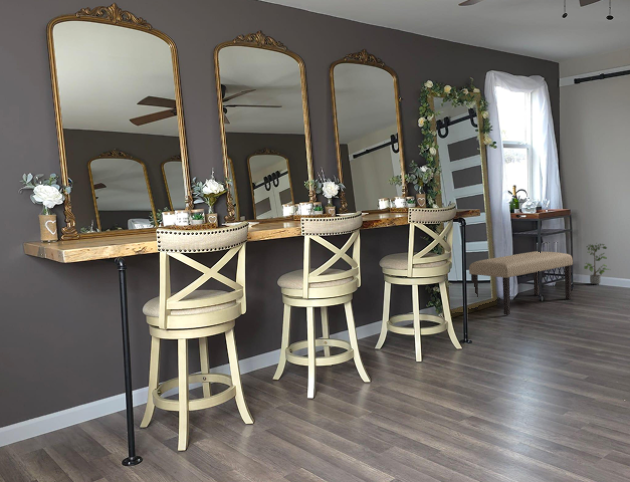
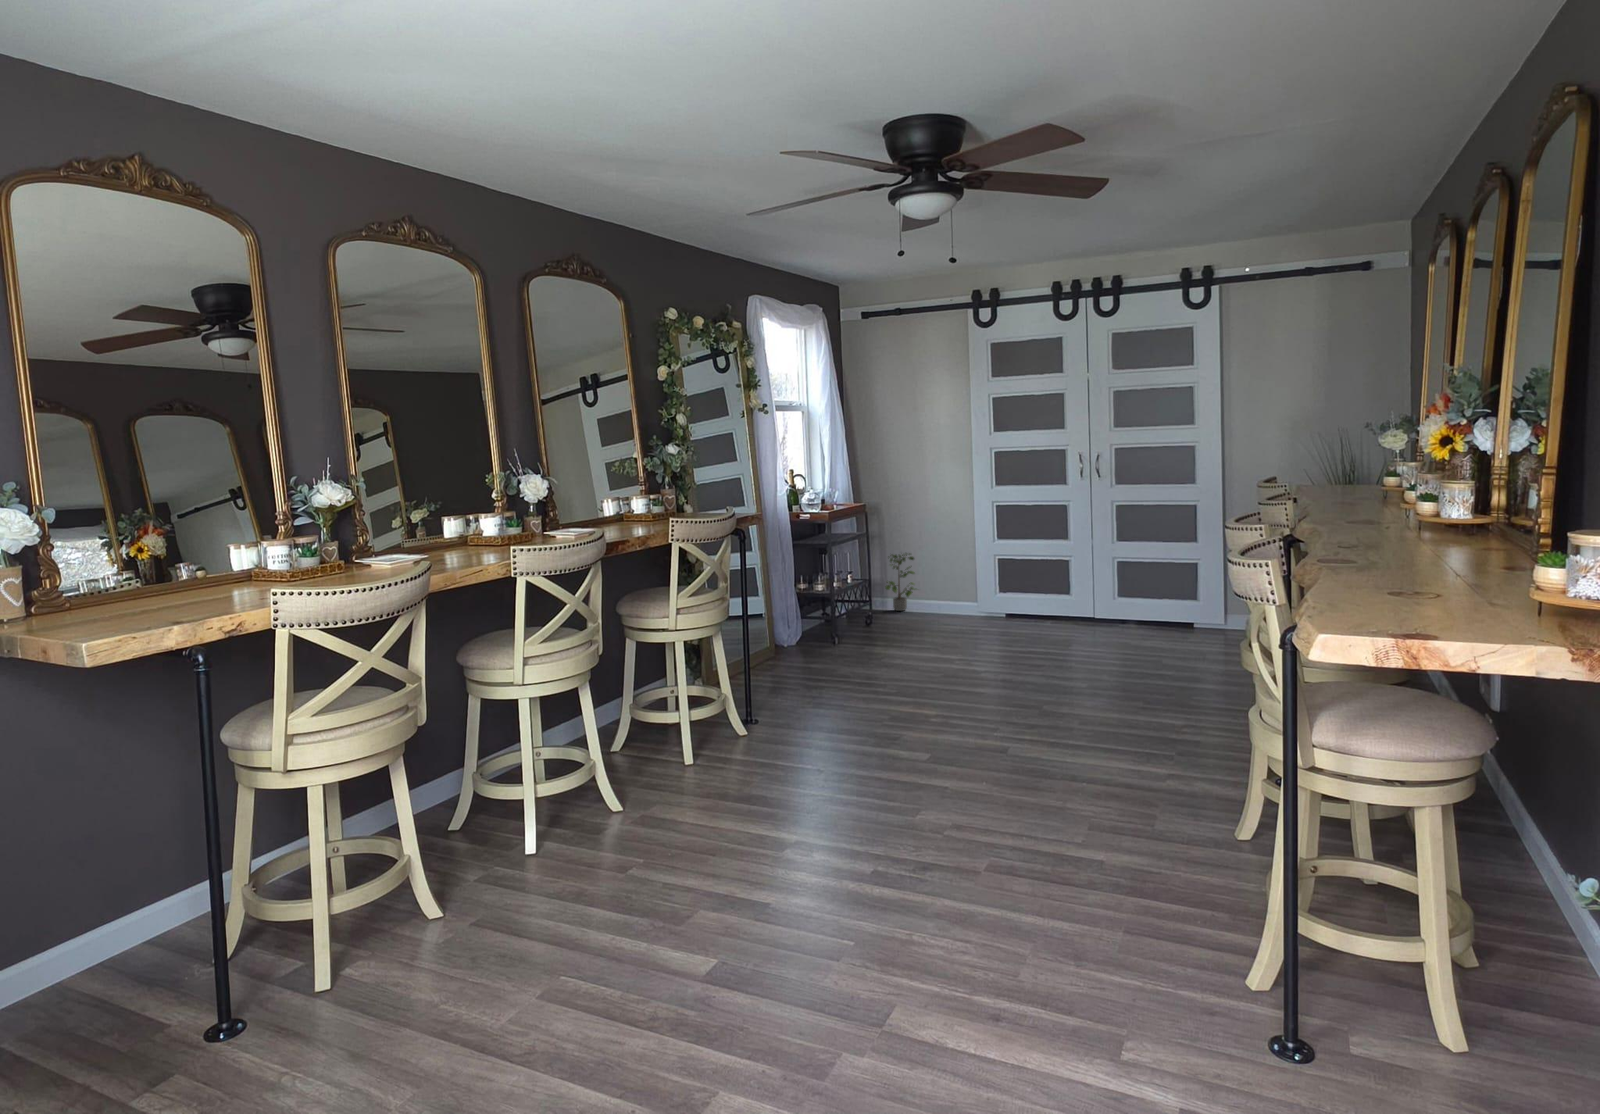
bench: present [469,251,573,315] -> none [736,569,876,670]

